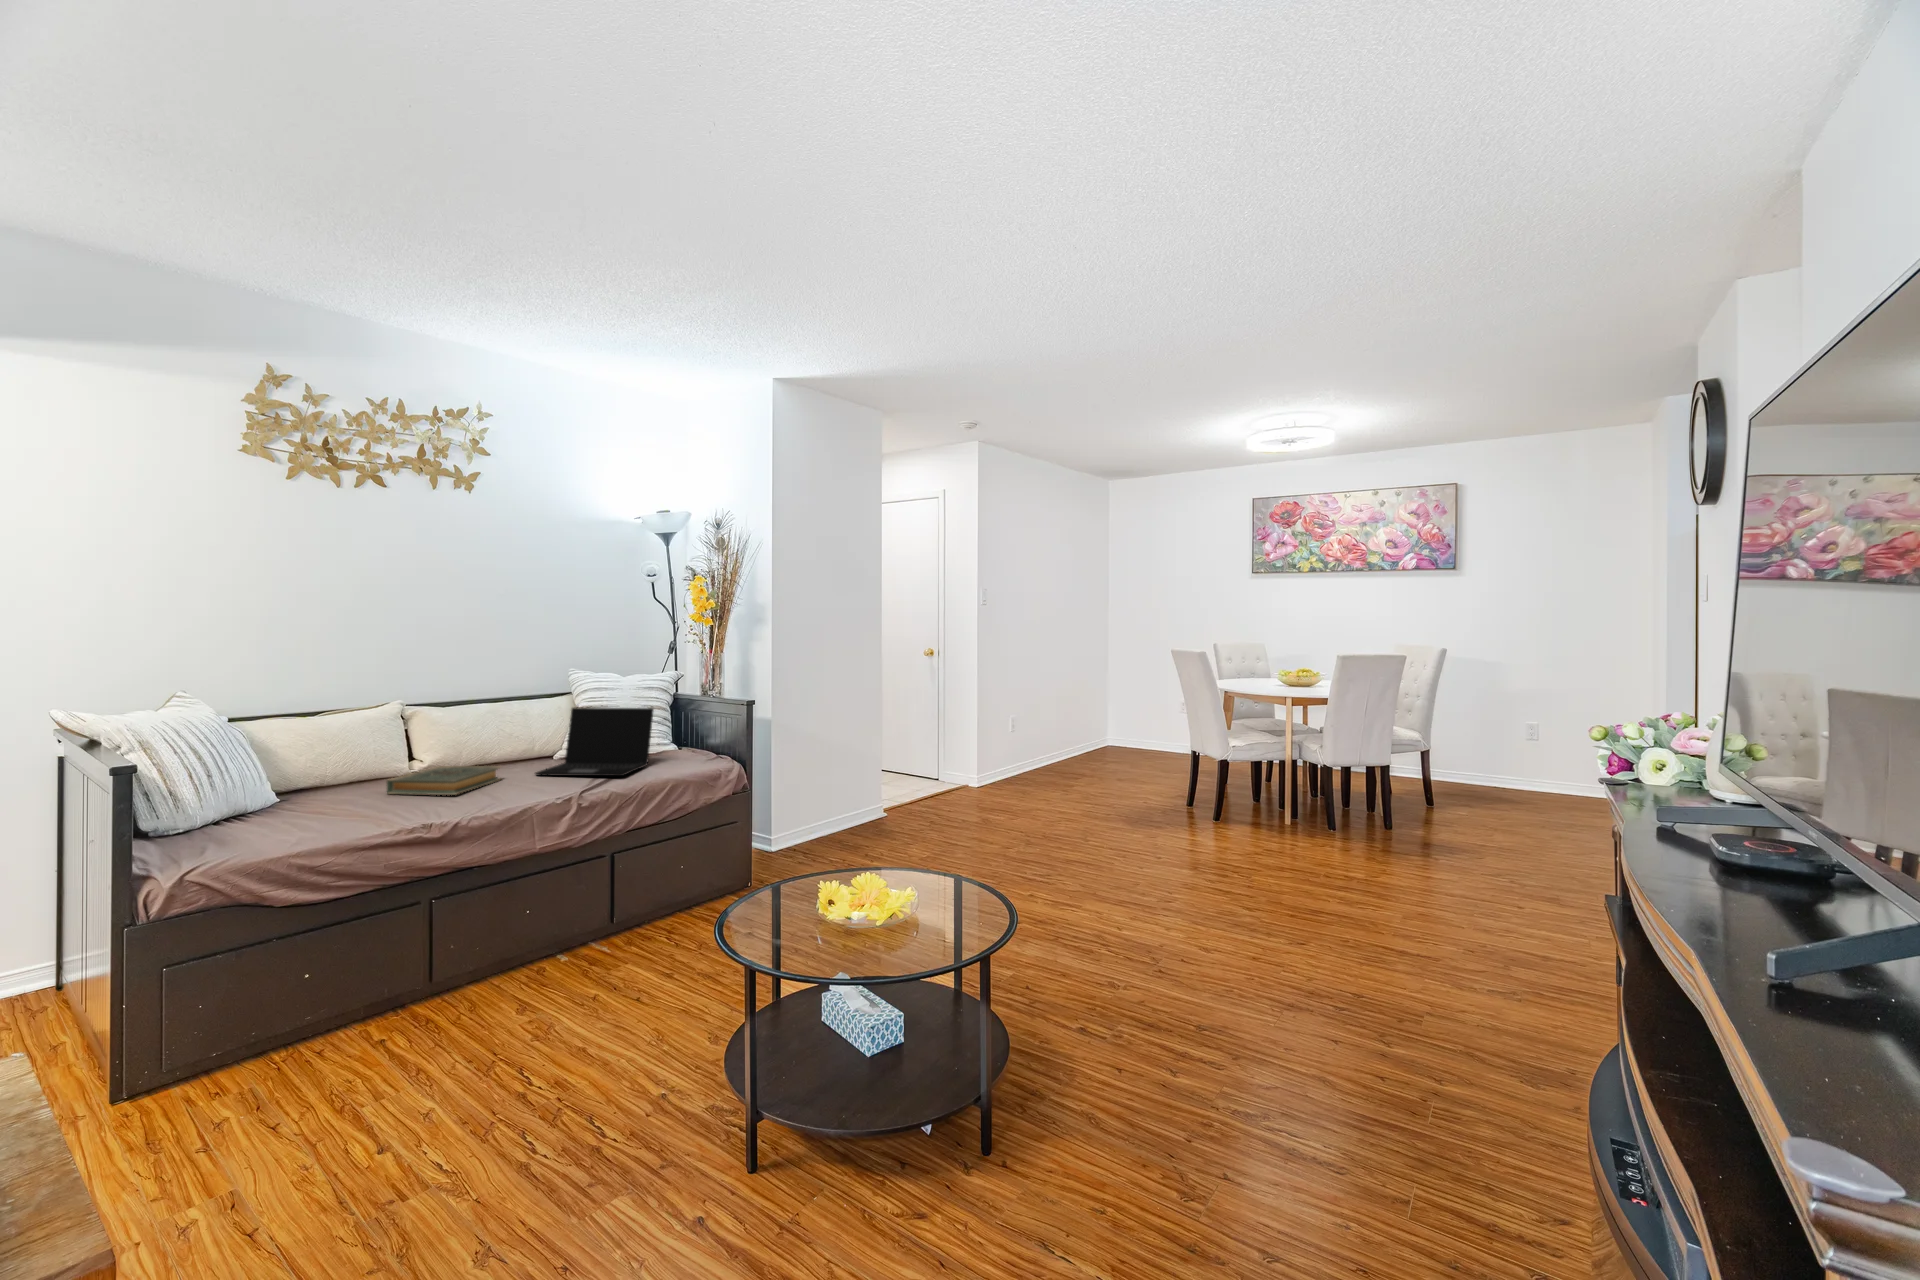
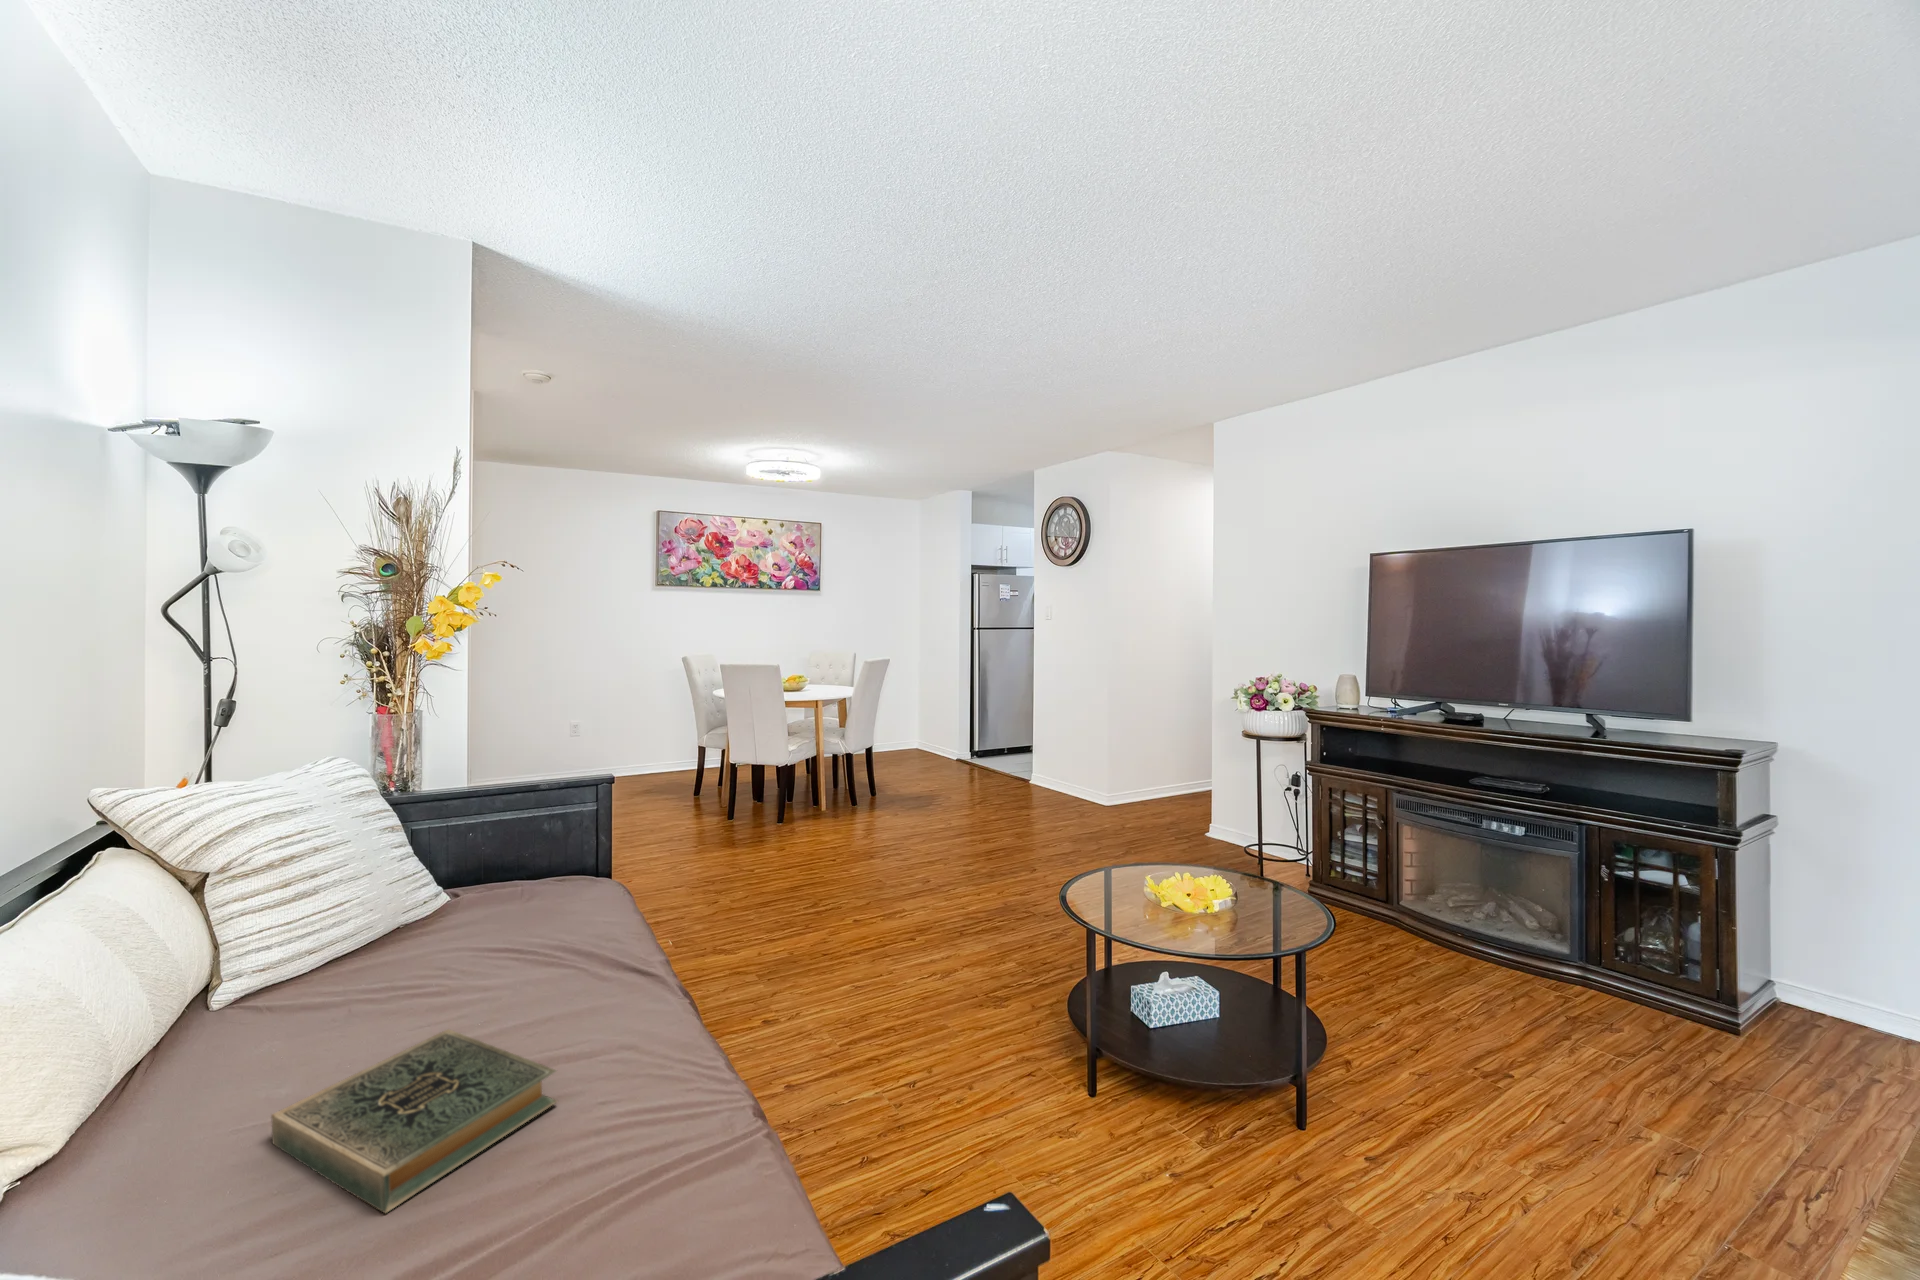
laptop: present [535,707,654,776] -> none [376,830,626,1020]

